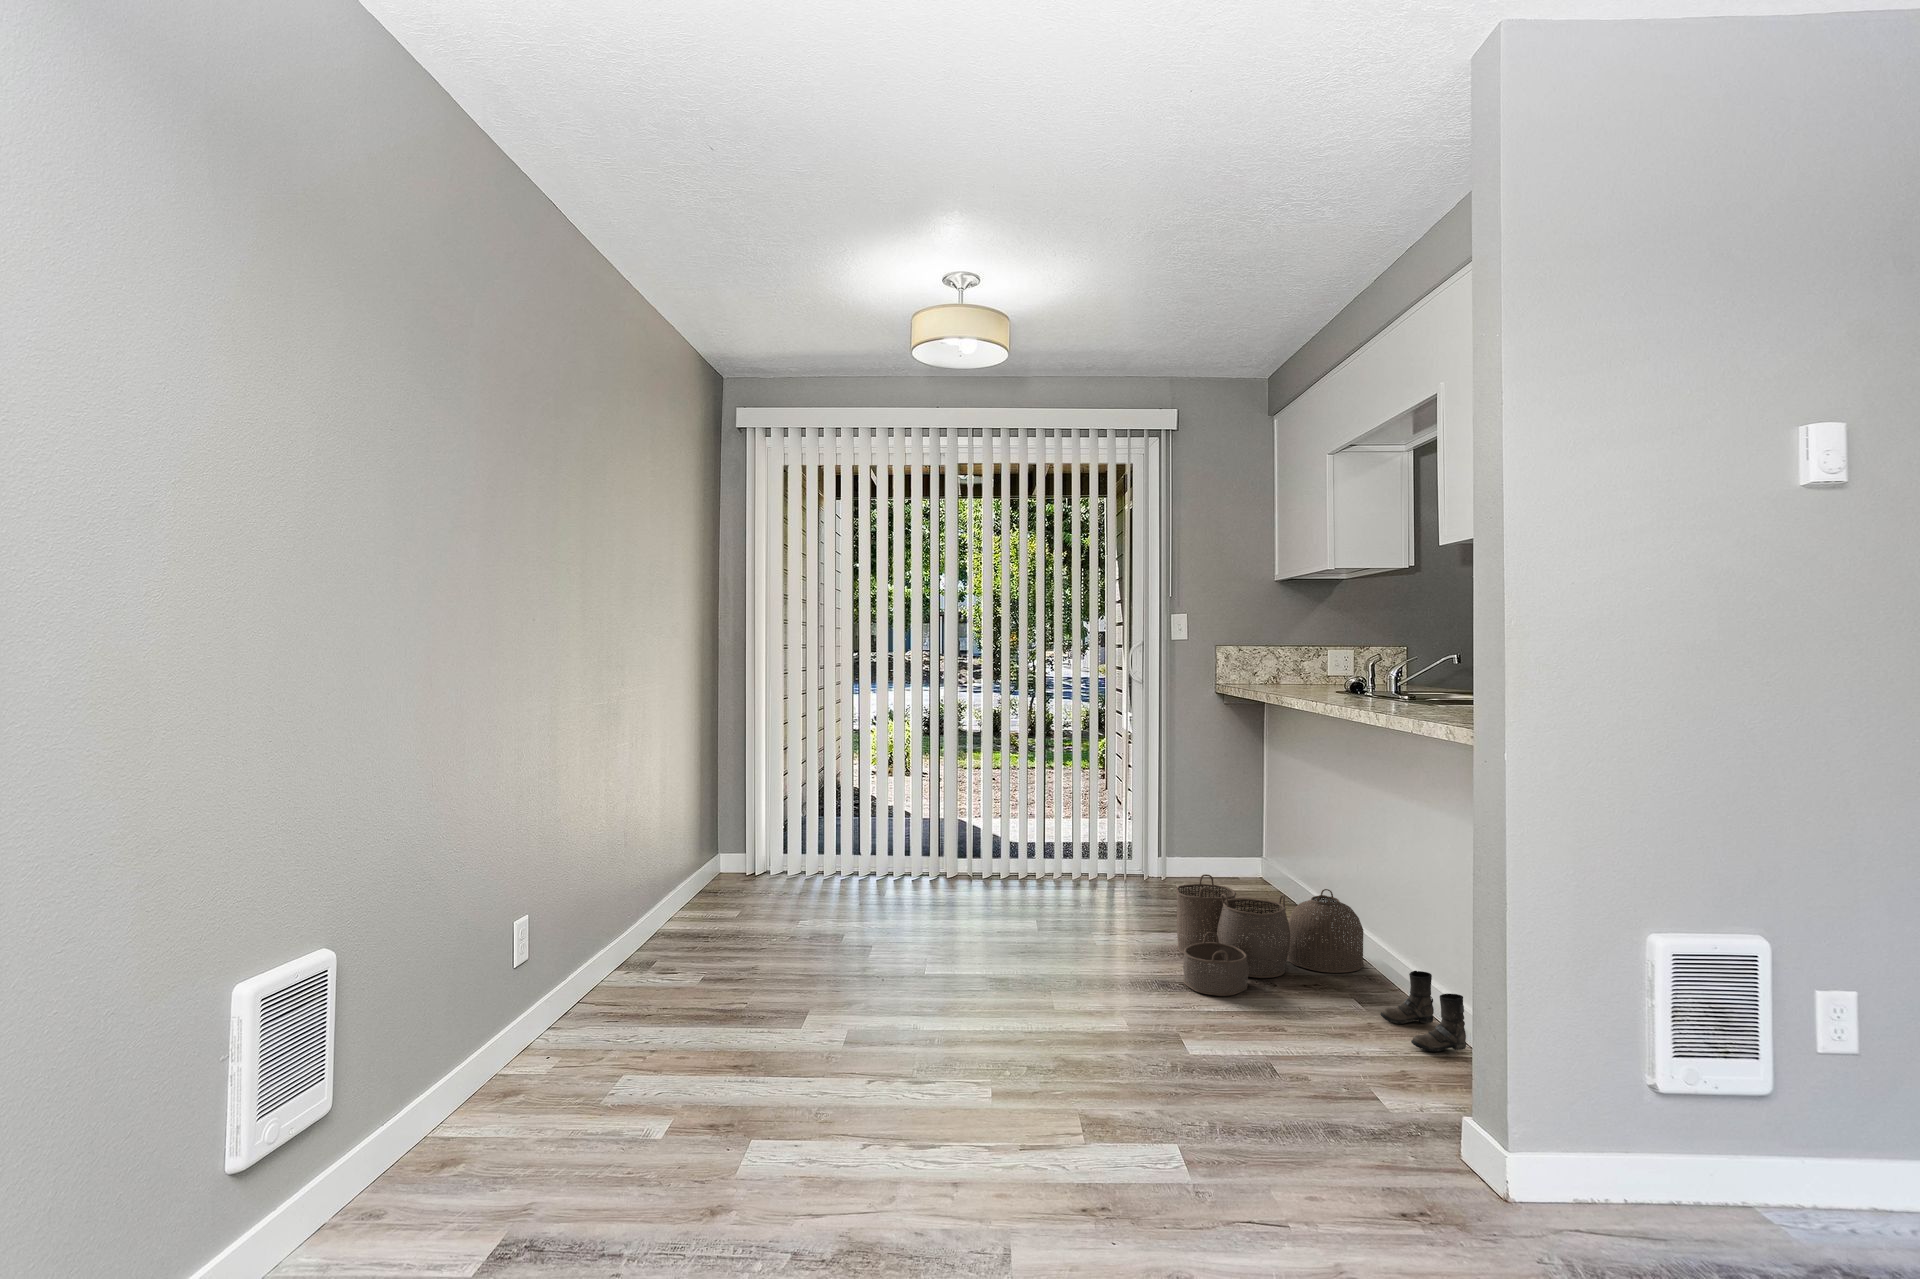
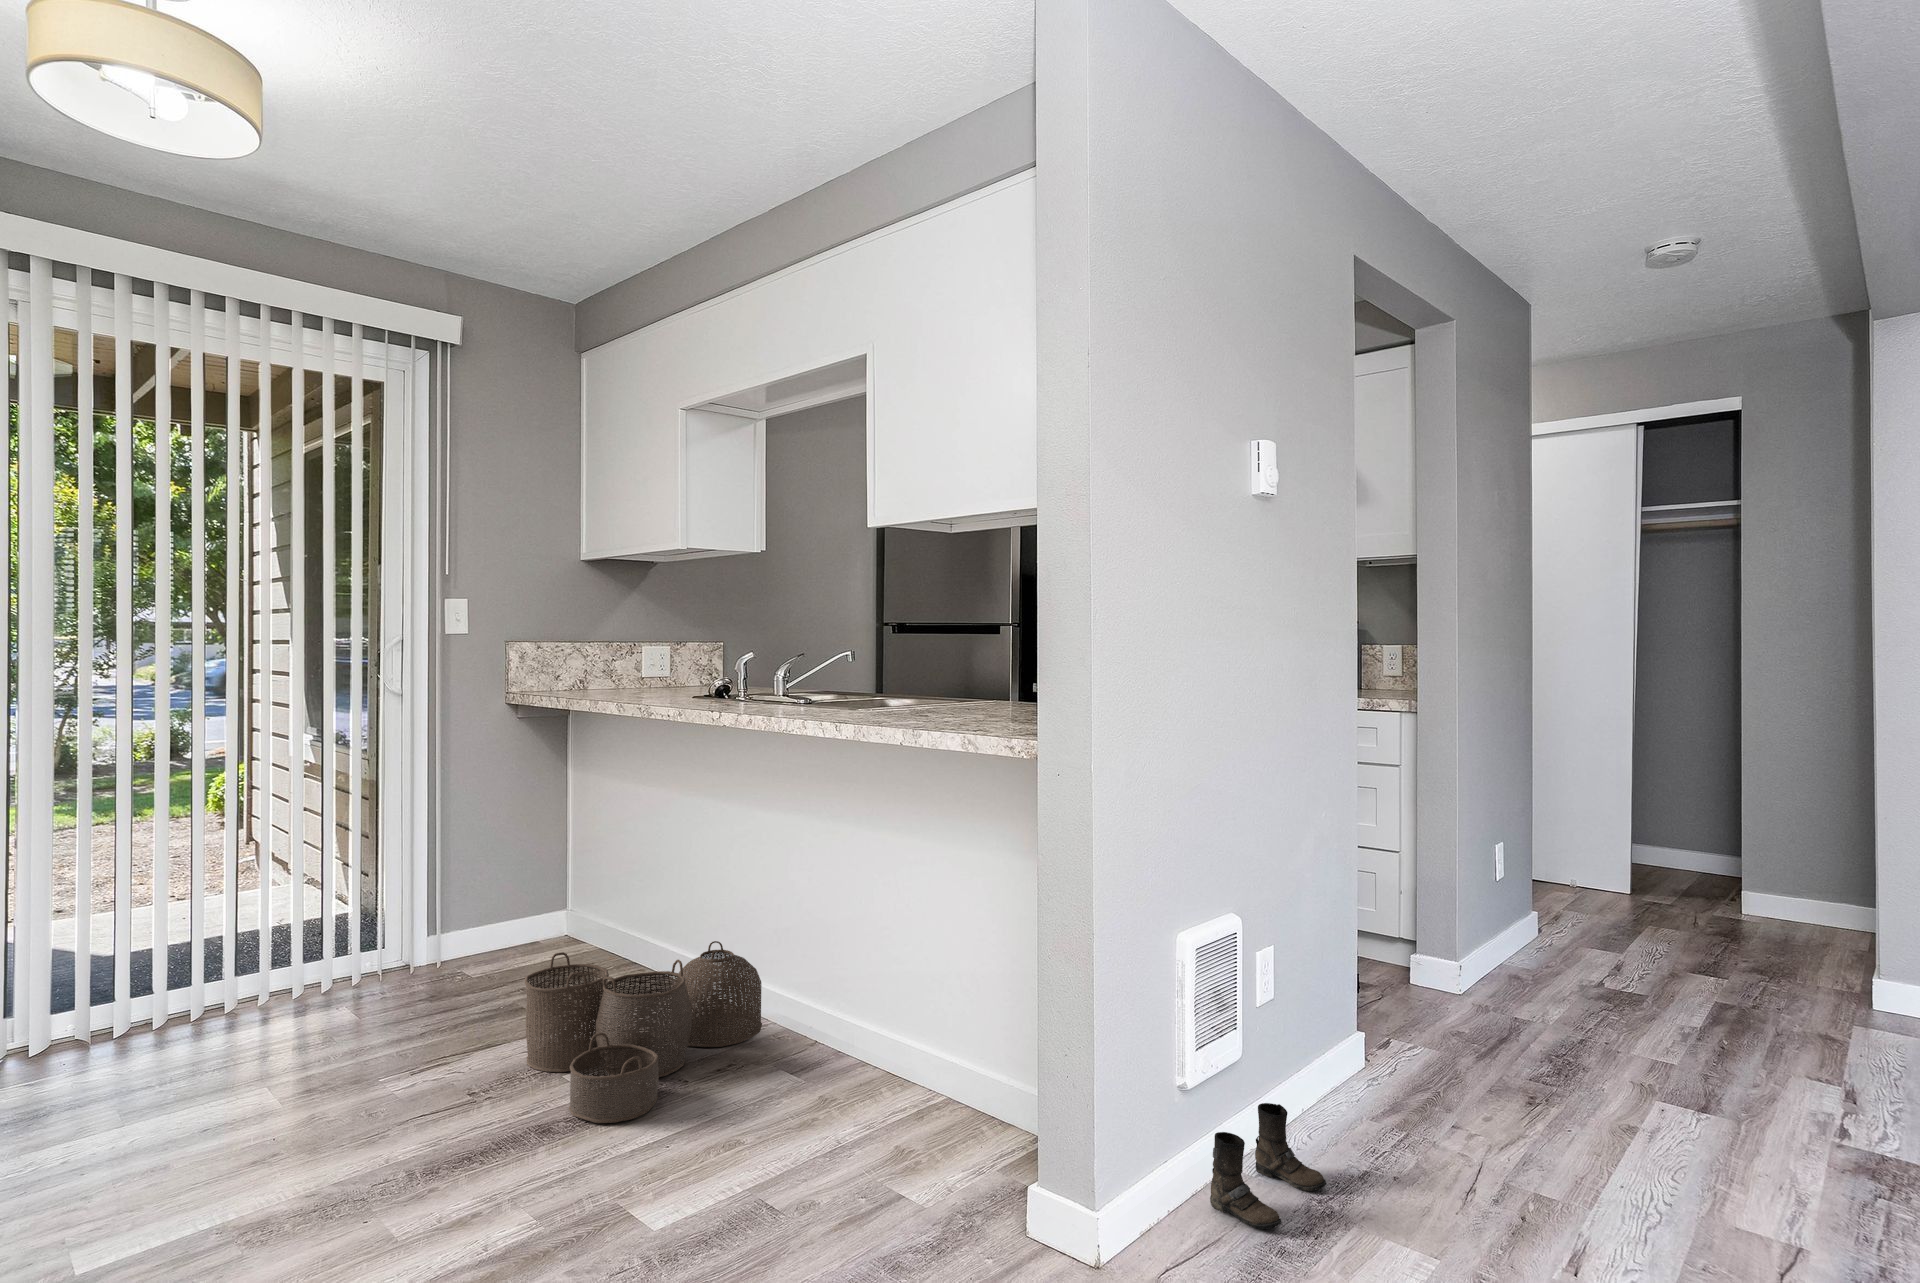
boots: present [1380,971,1466,1051] -> present [1210,1103,1326,1229]

